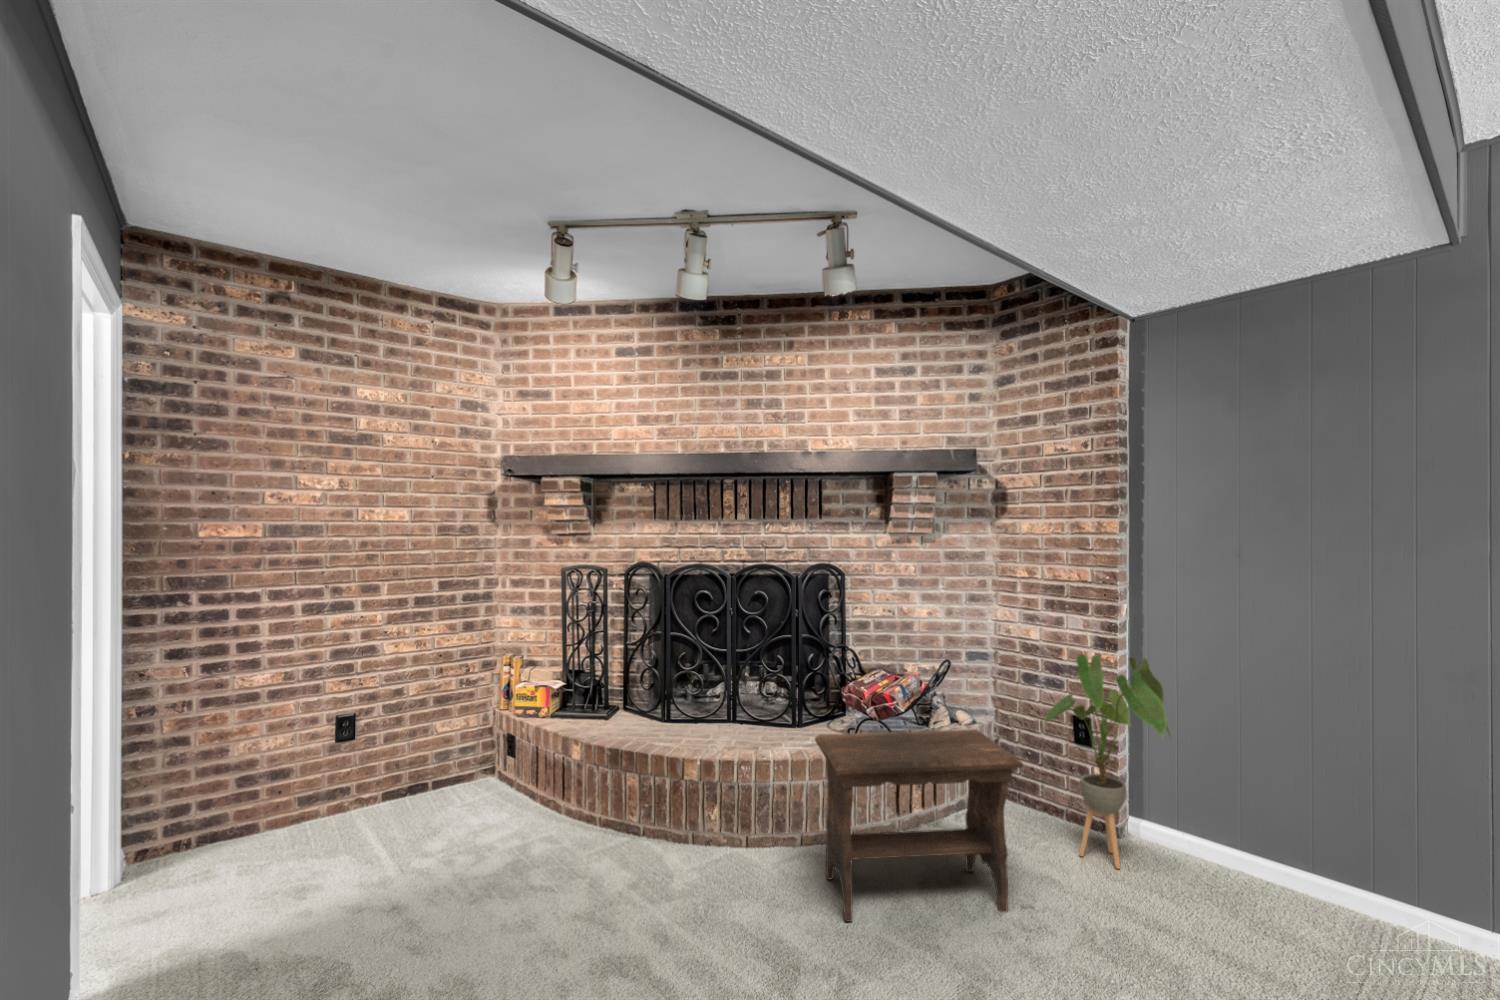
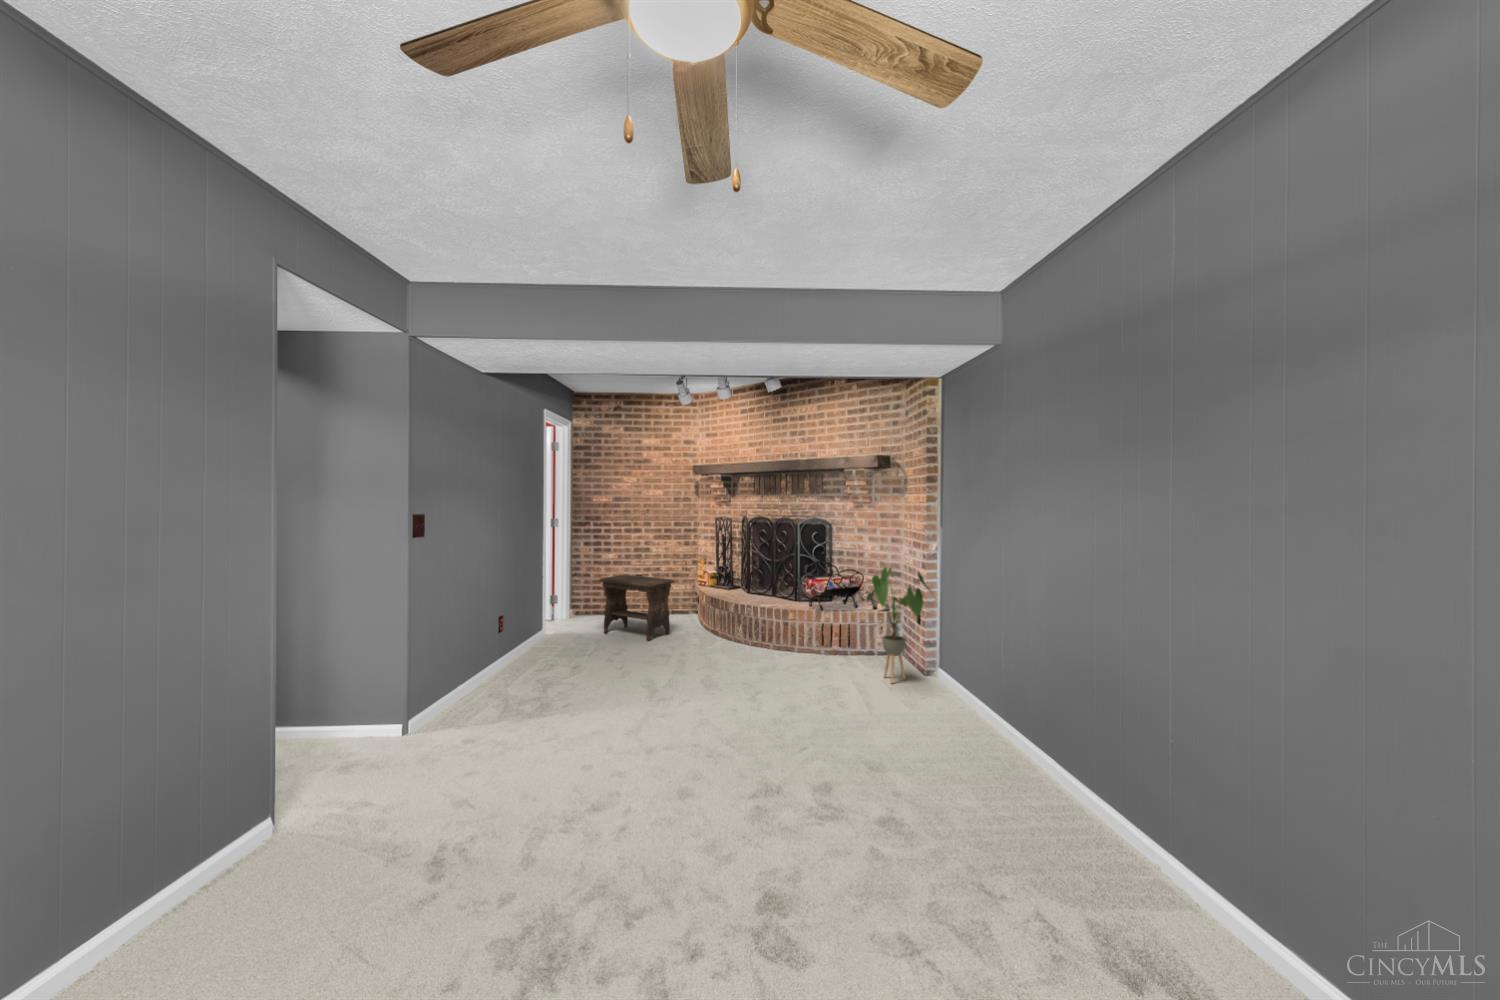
footstool: present [815,730,1023,922] -> present [599,574,675,641]

